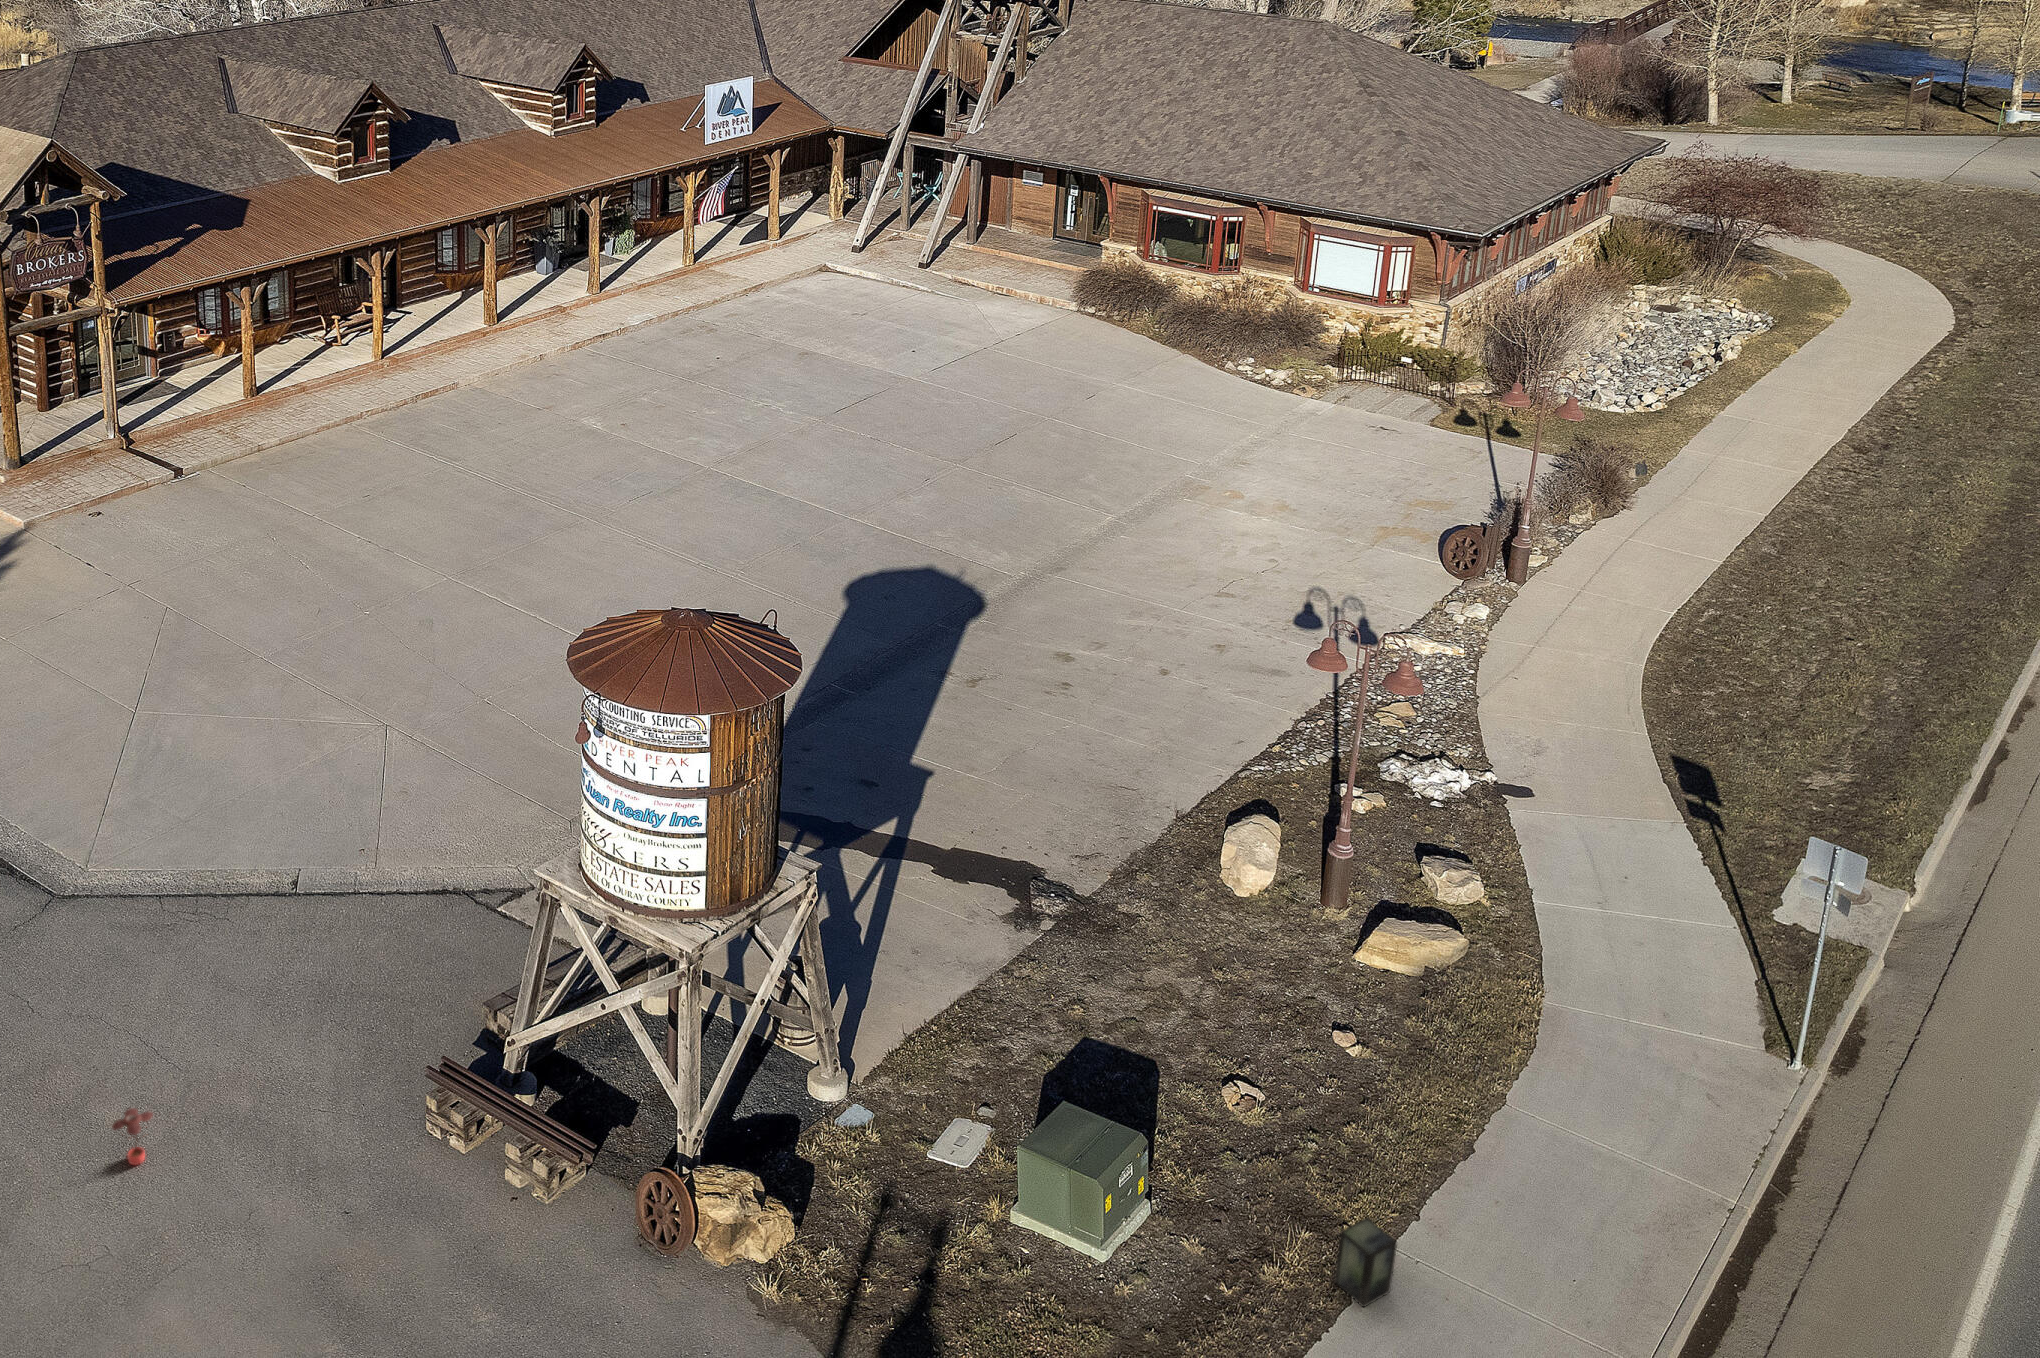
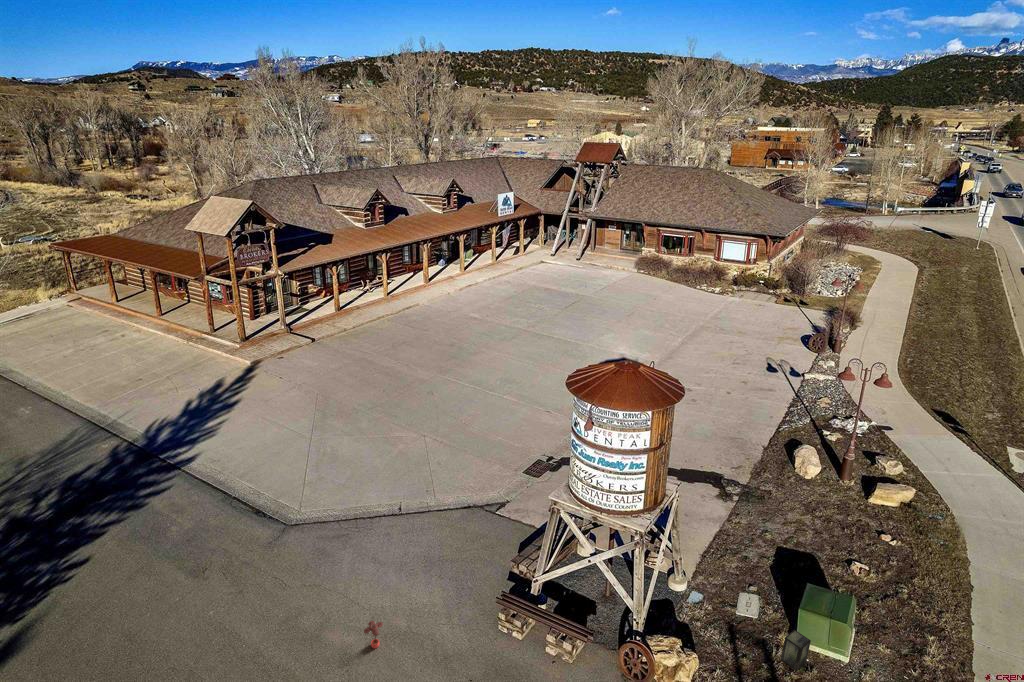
storage box: present [1334,1218,1397,1307] -> present [781,630,811,671]

